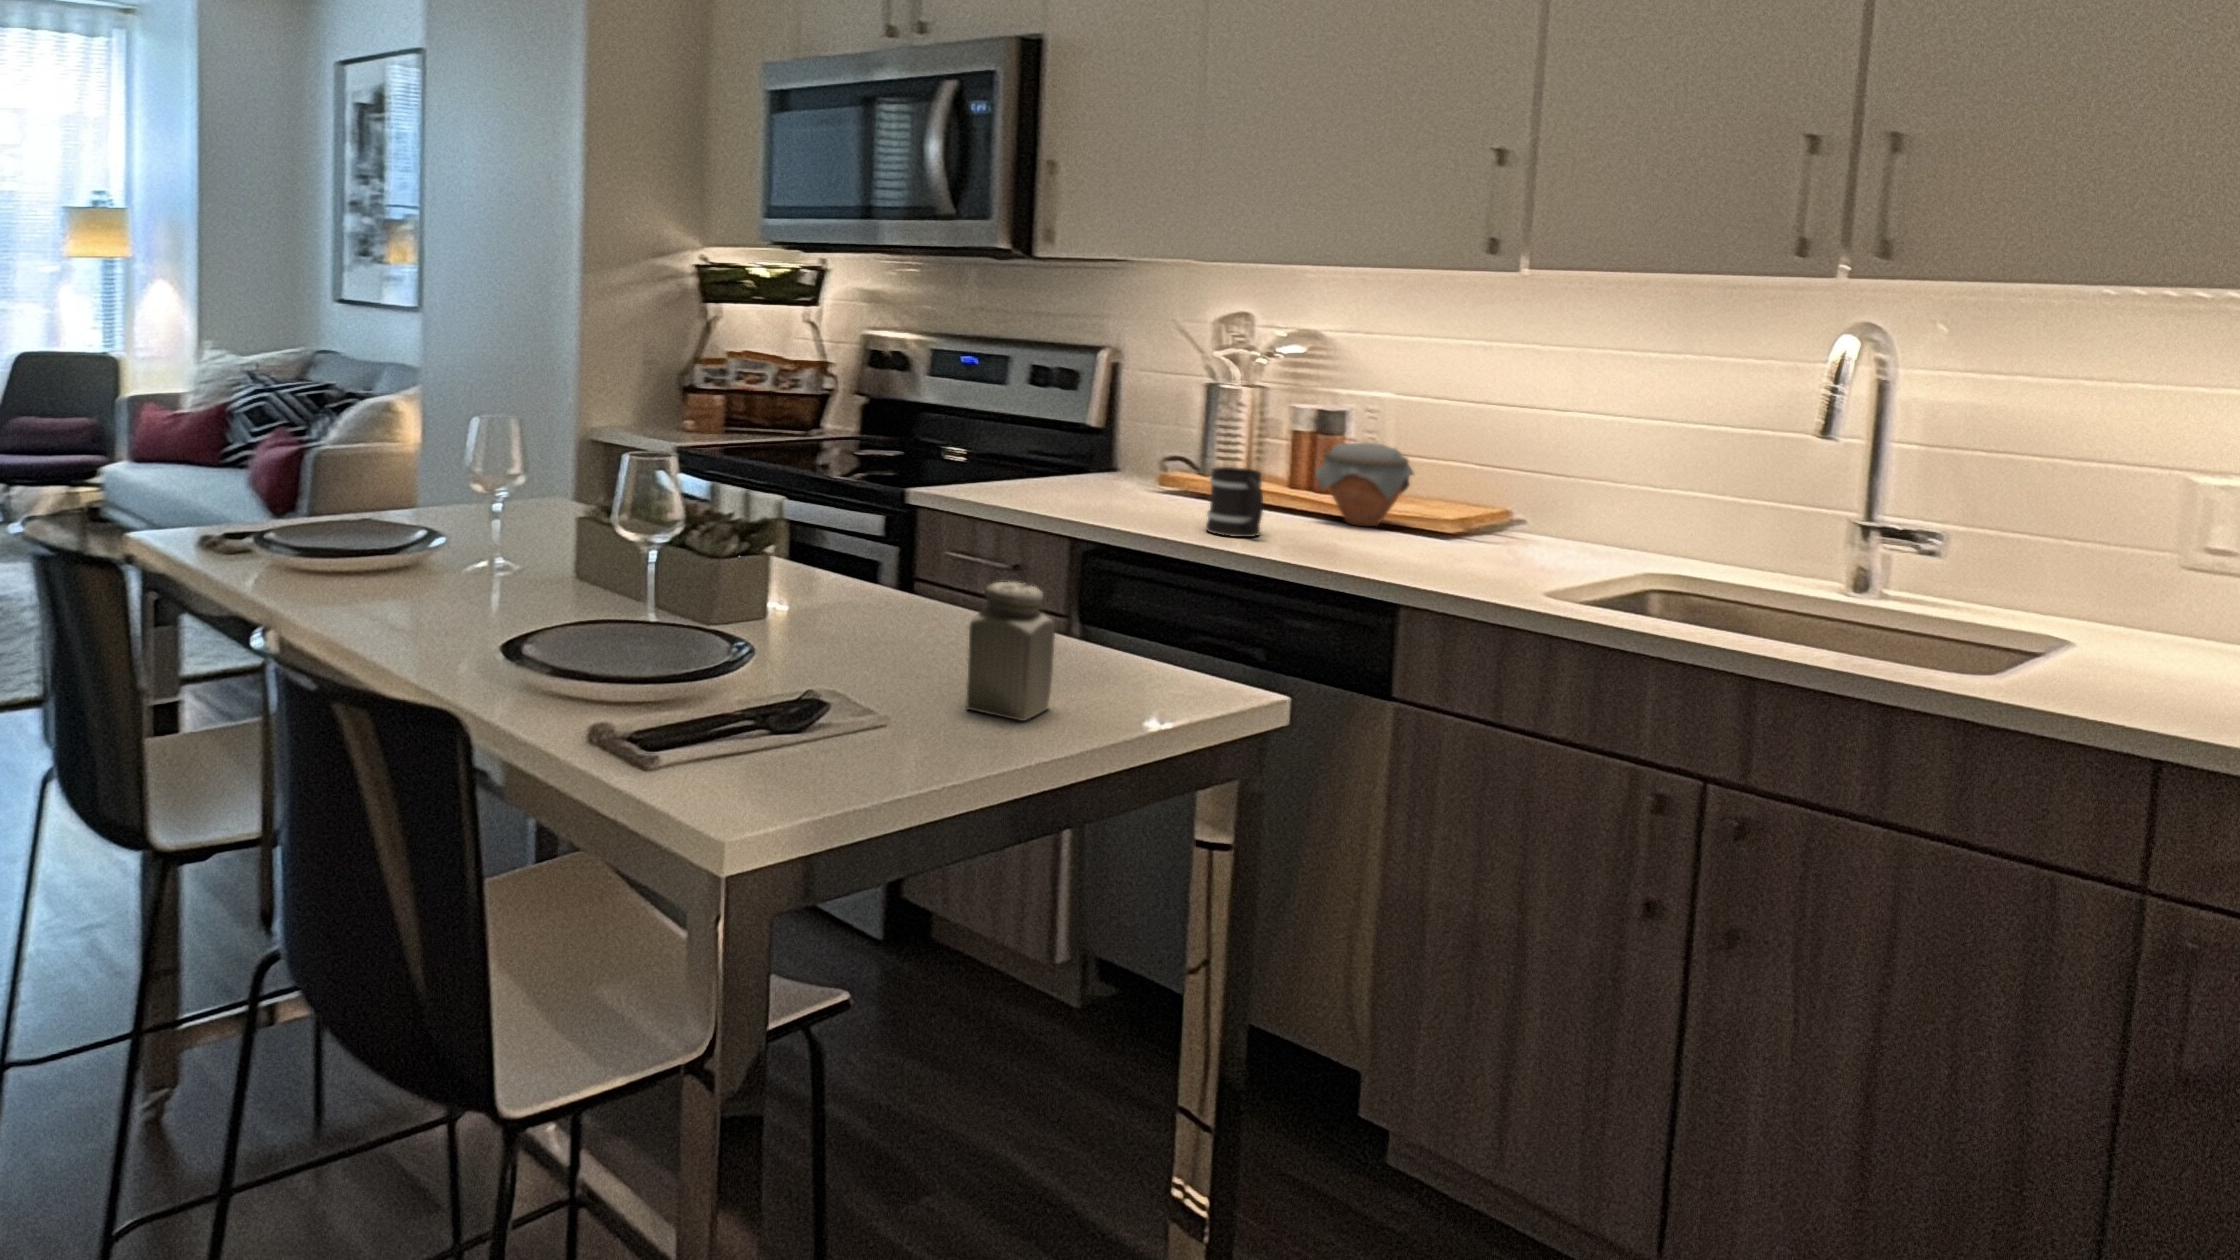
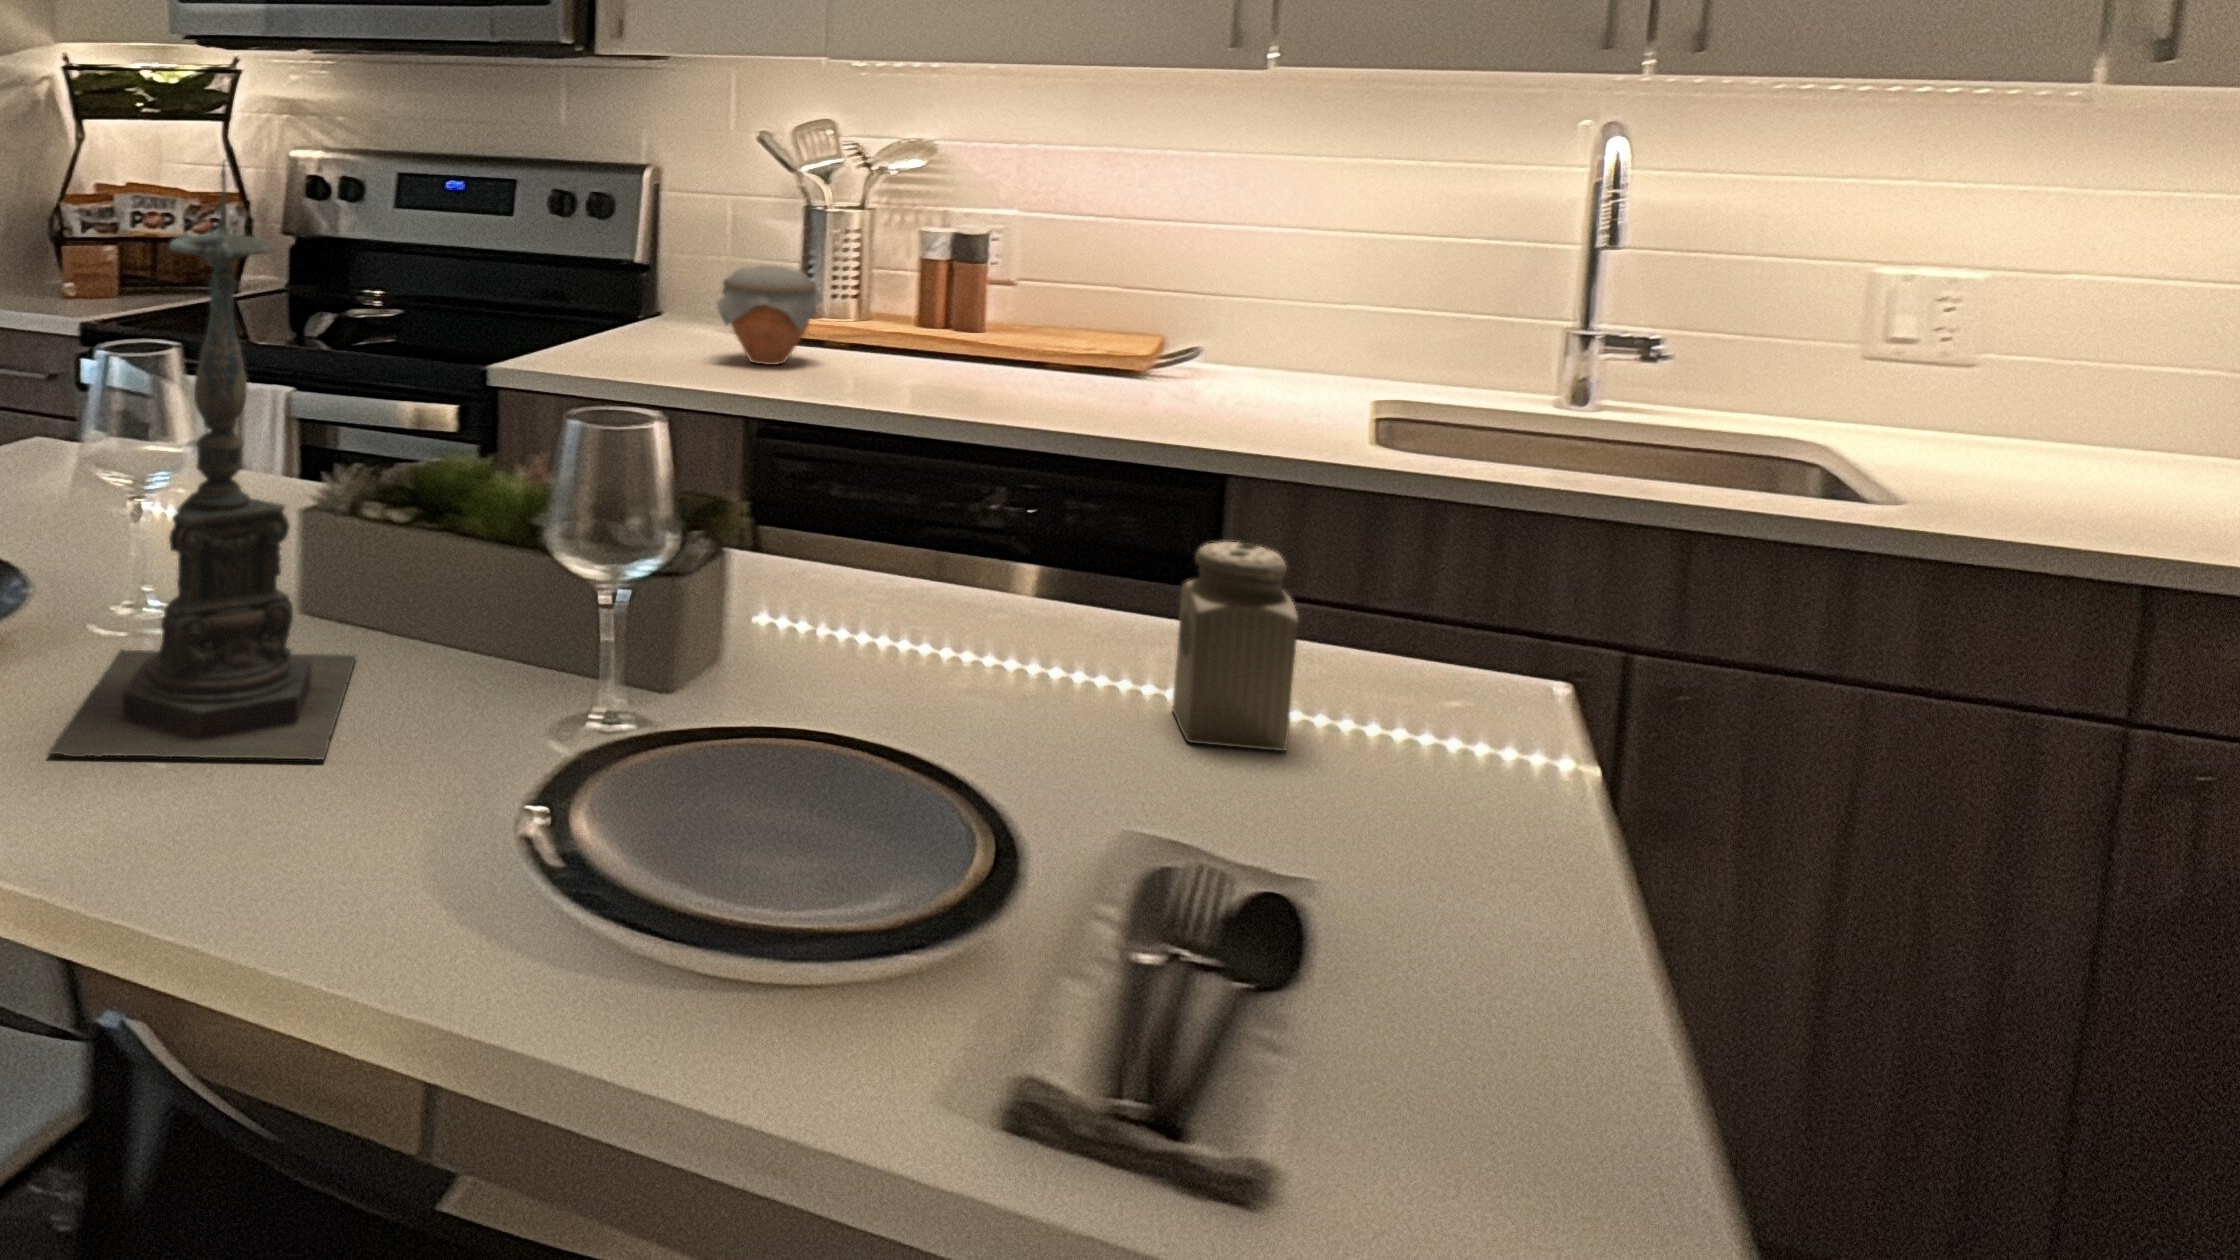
candle holder: none [333,311,544,645] -> present [48,160,356,760]
jar: present [1316,442,1415,526] -> present [717,265,822,365]
mug: present [1206,467,1263,537] -> none [915,313,997,398]

